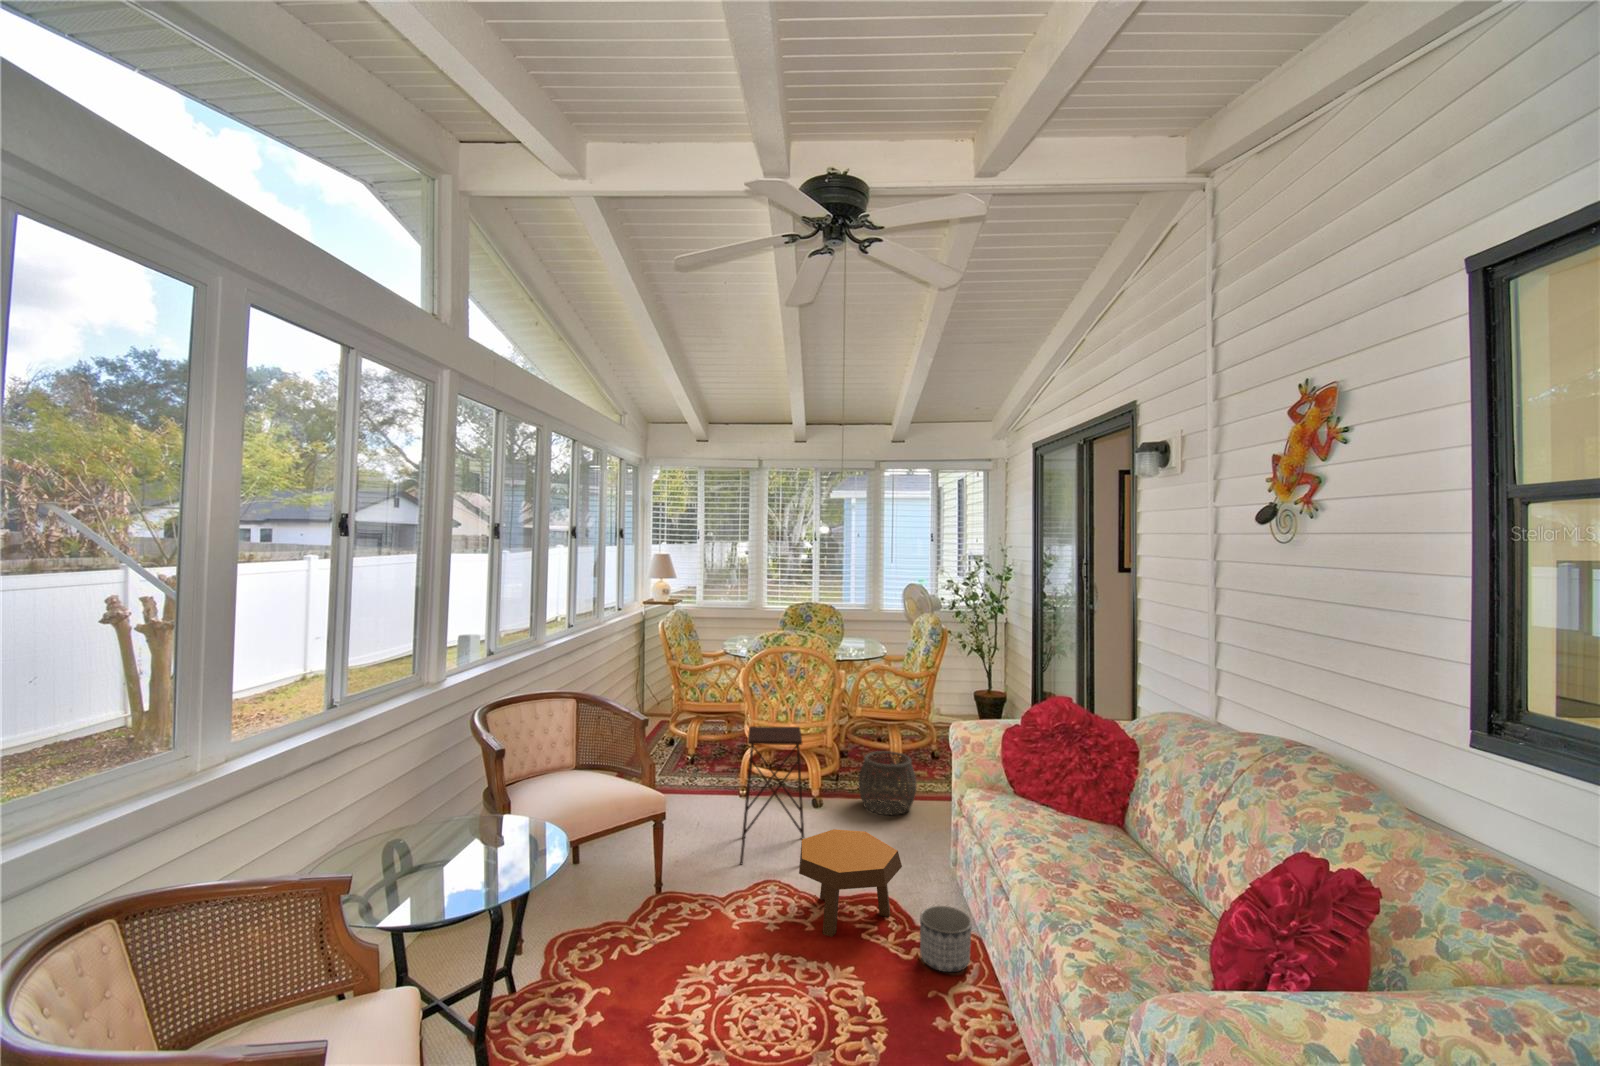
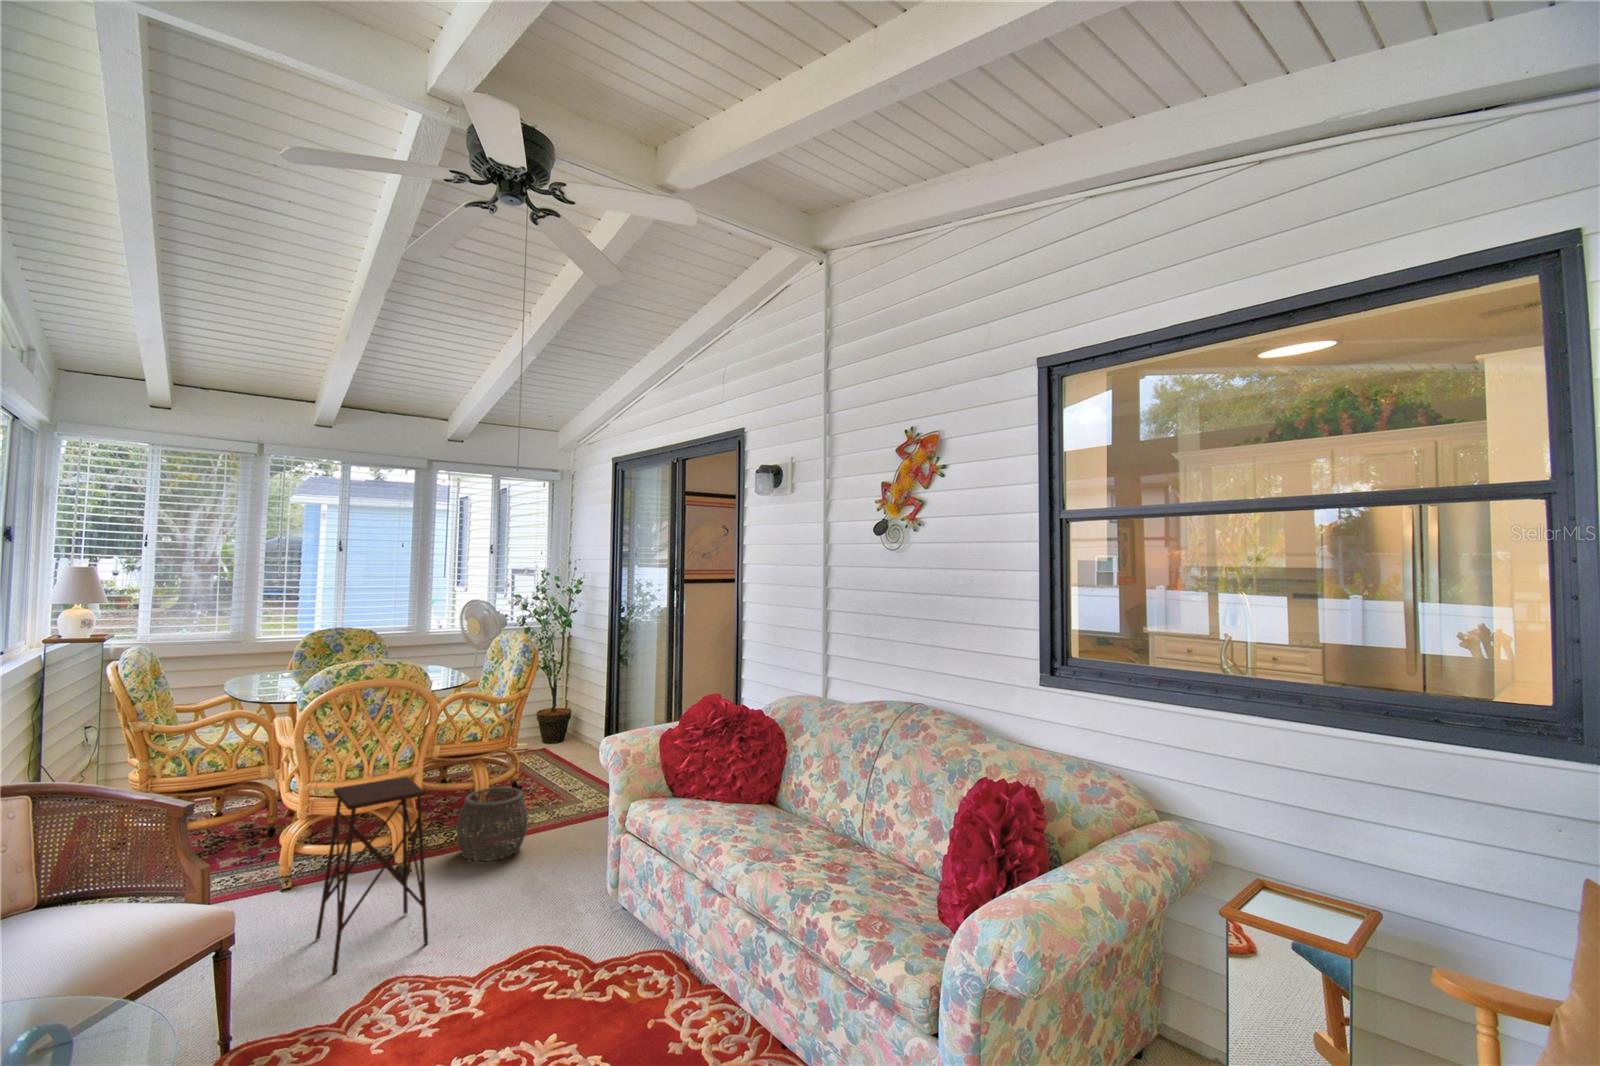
footstool: present [799,829,902,937] -> none [446,879,576,1014]
planter: present [920,906,972,972] -> none [618,927,673,998]

